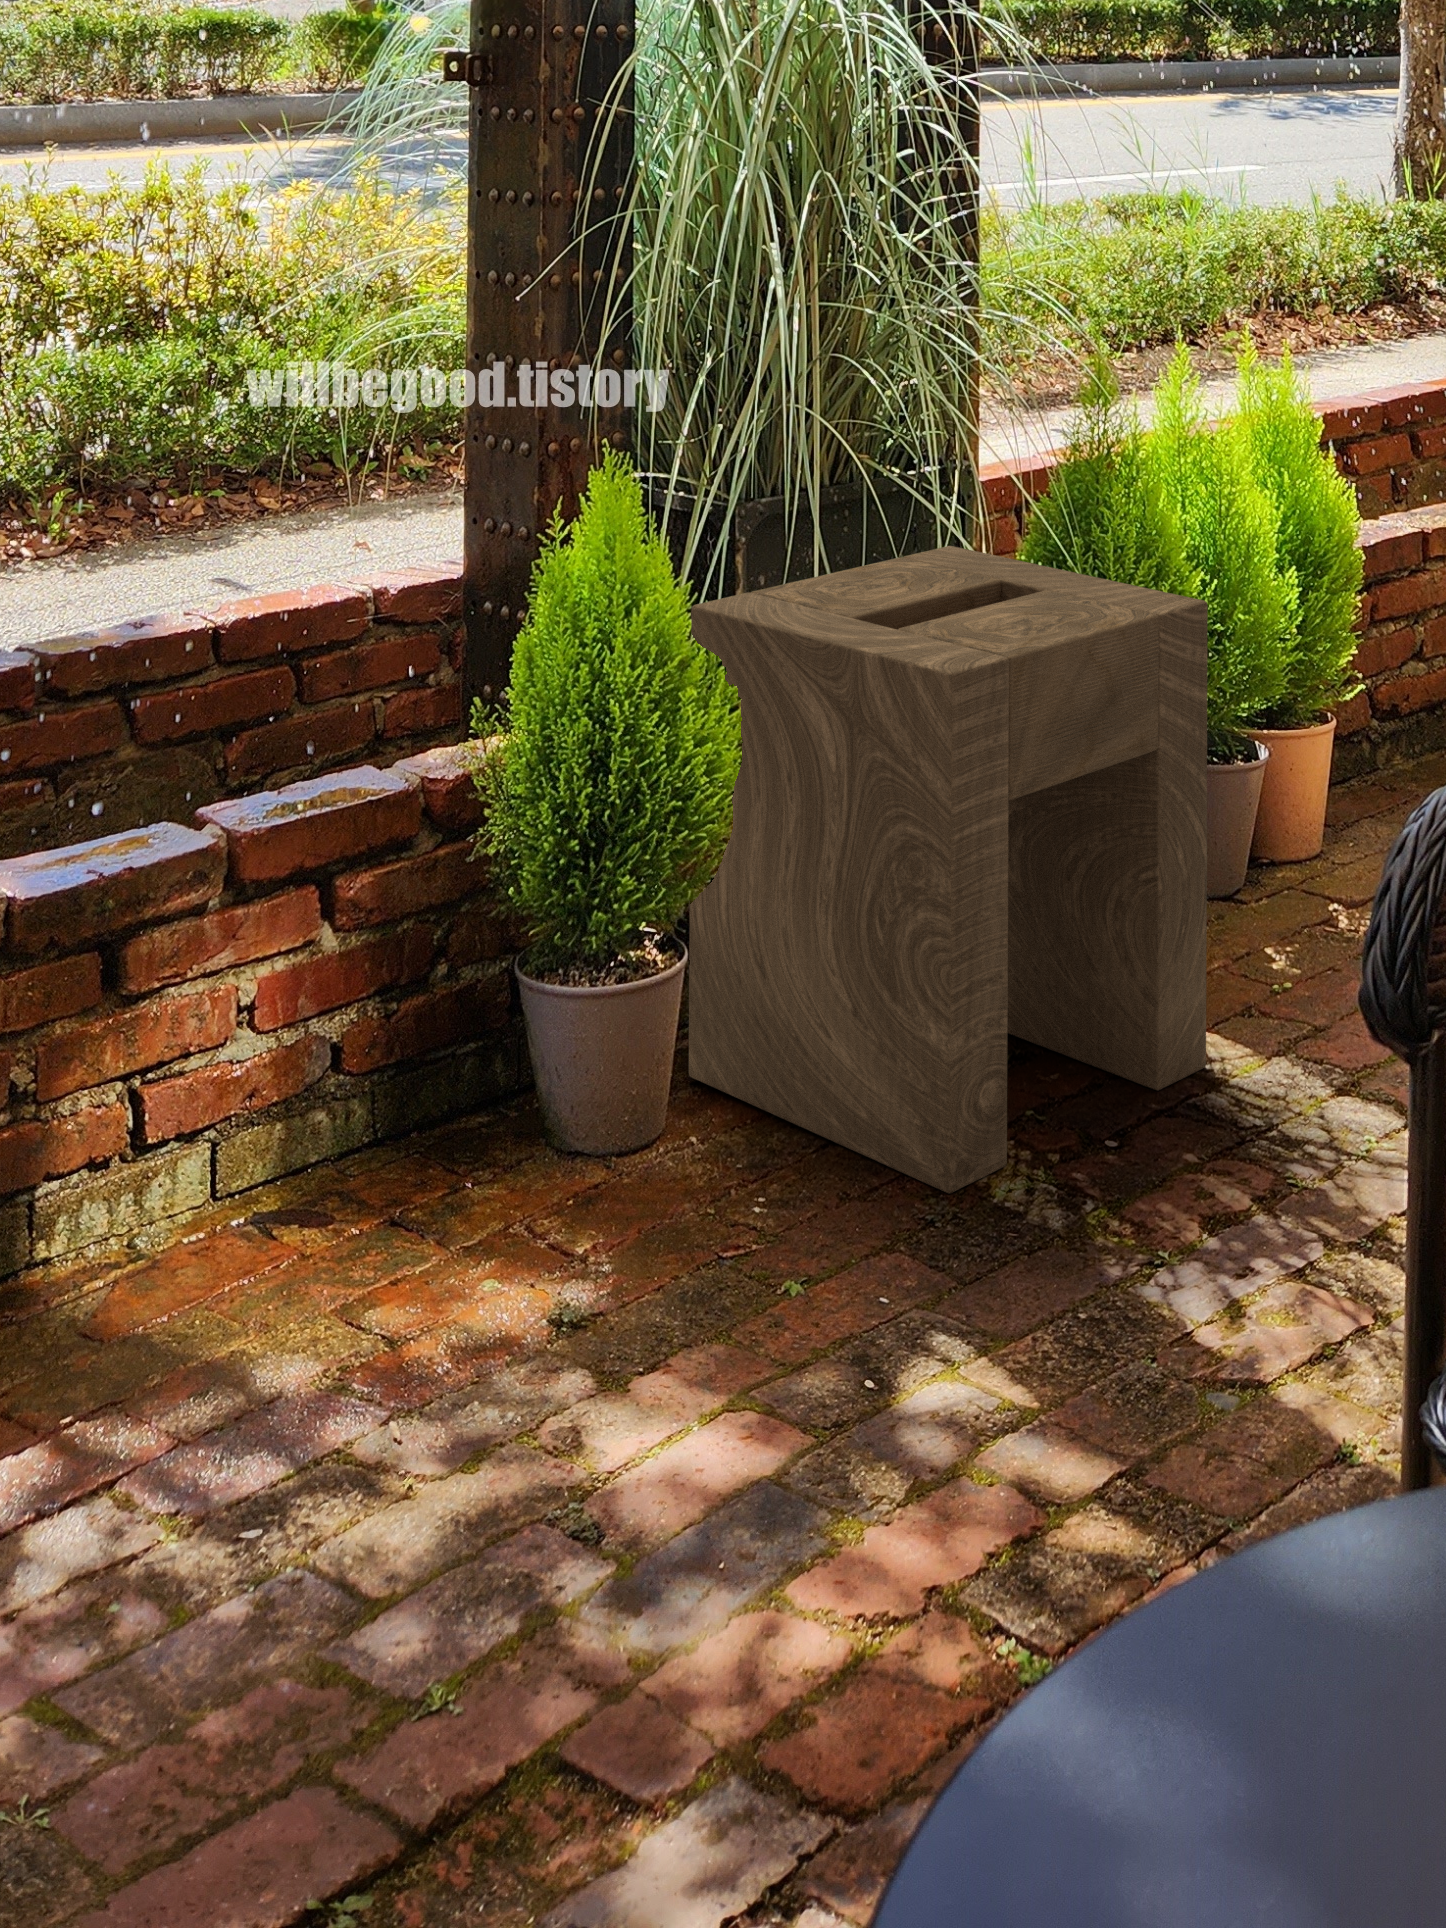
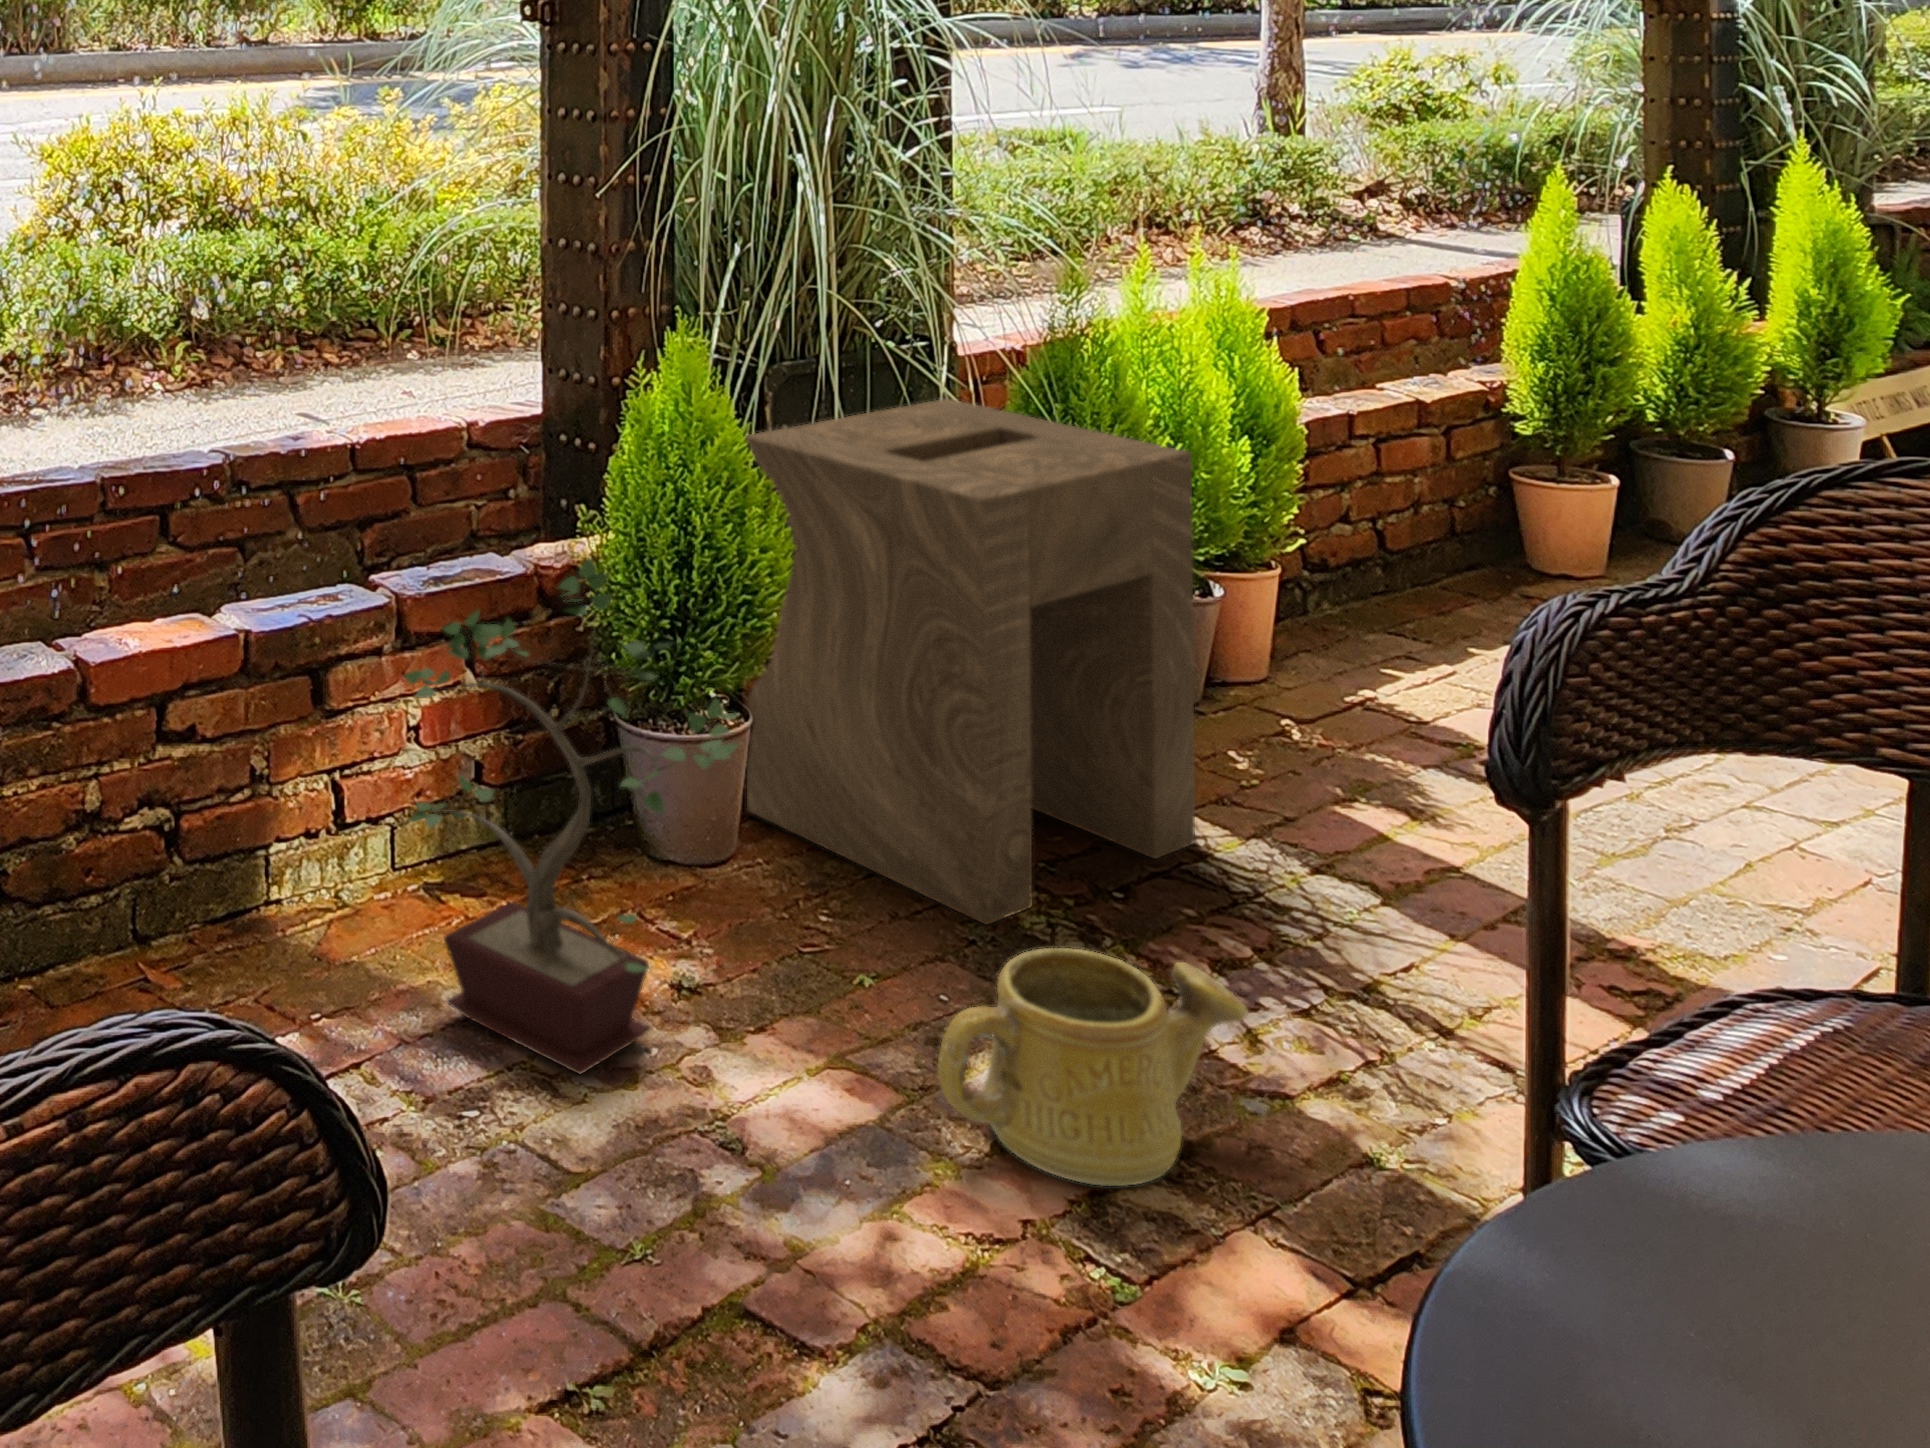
potted plant: none [205,775,616,1448] -> present [404,558,738,1074]
watering can: none [840,1219,1202,1507] -> present [938,948,1248,1186]

